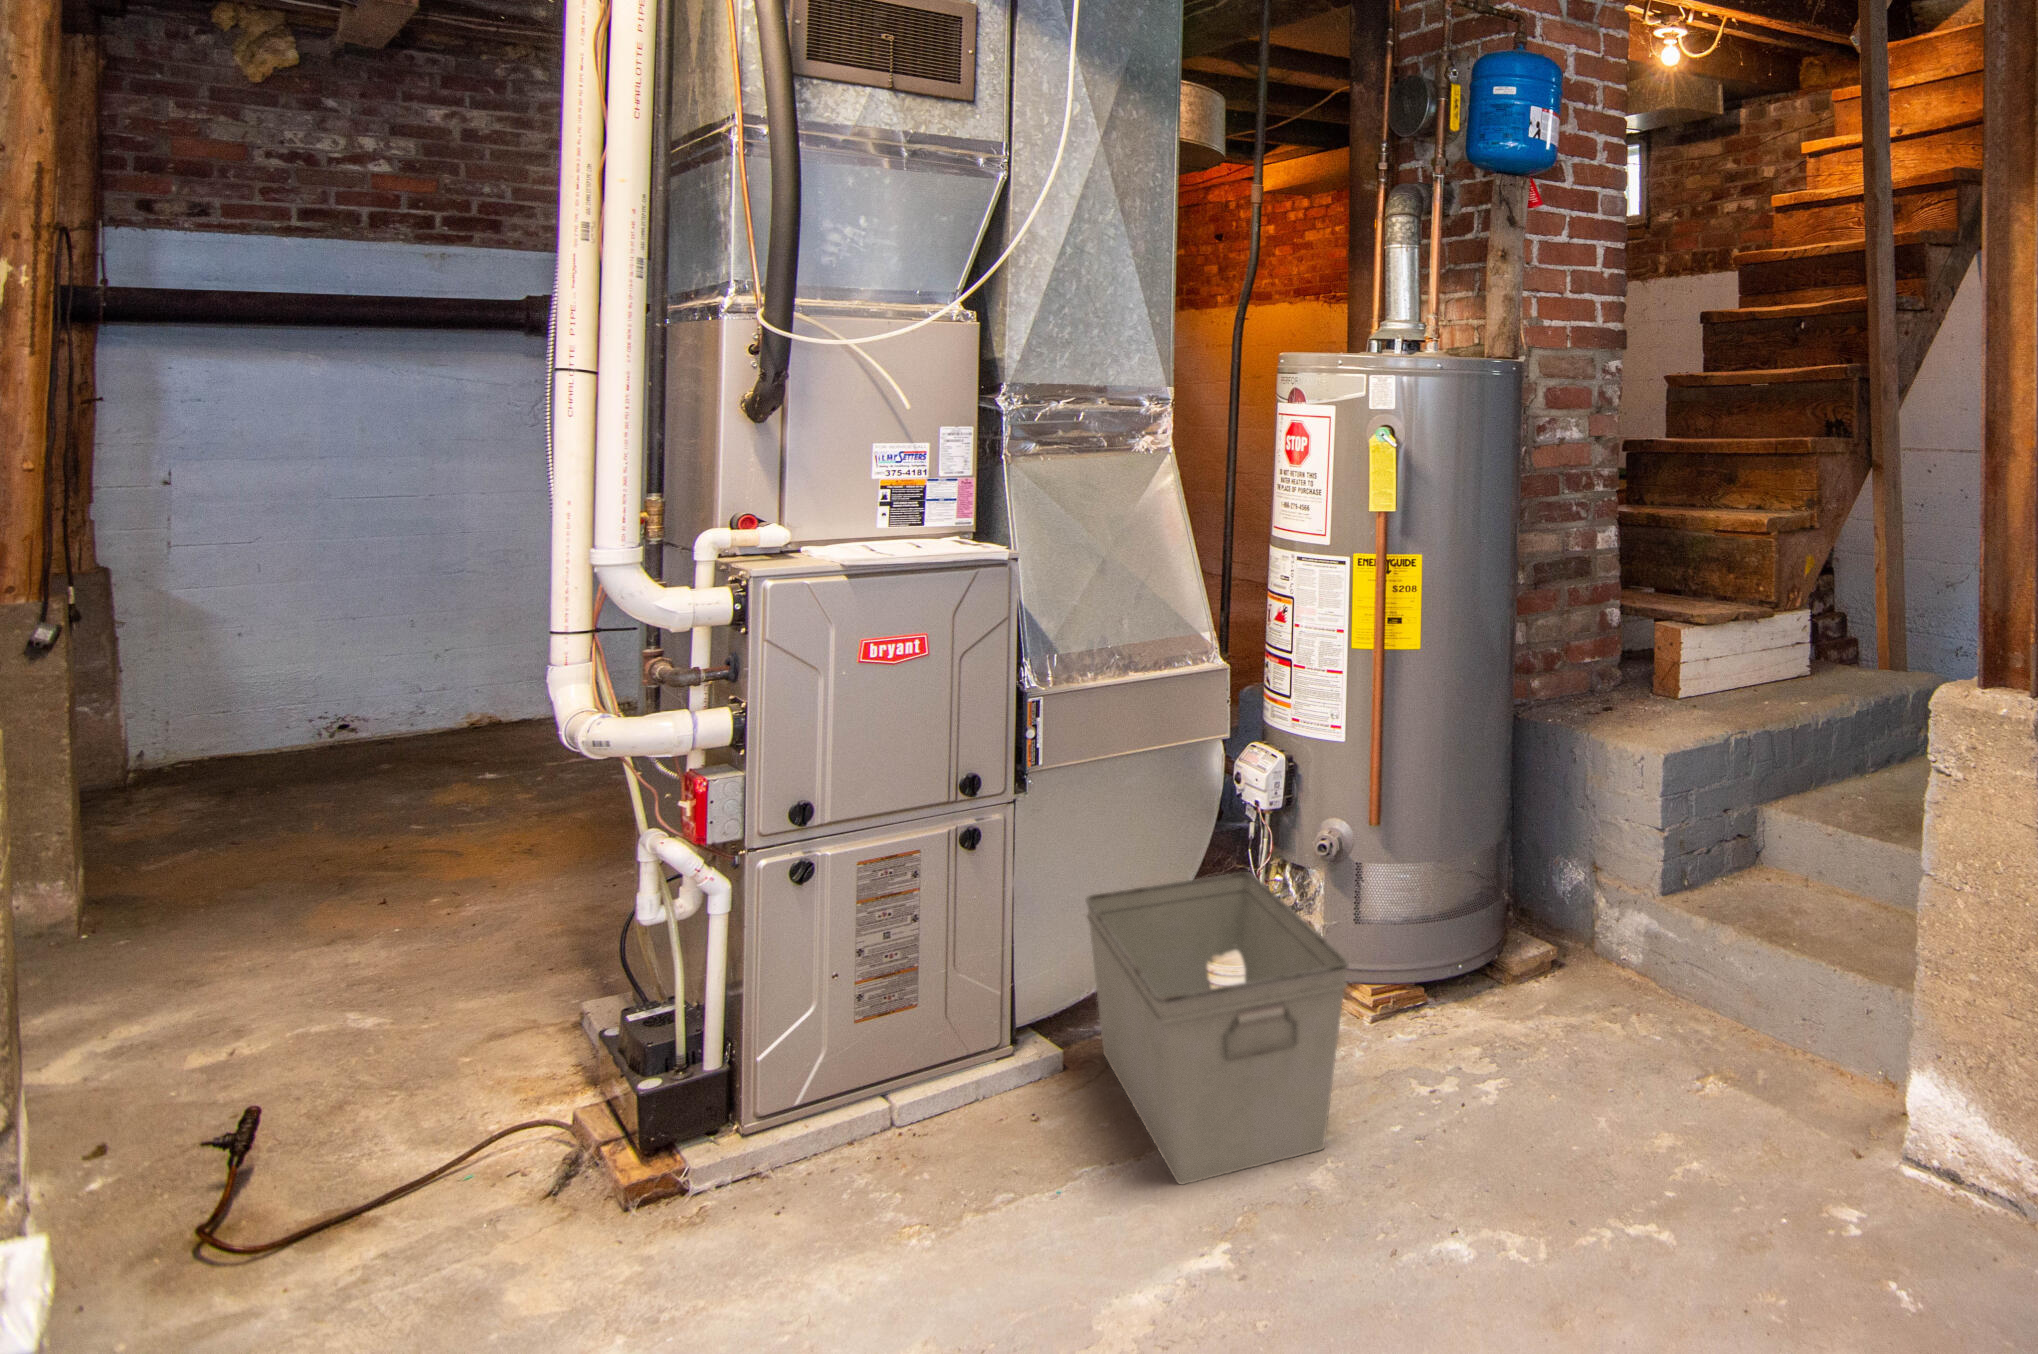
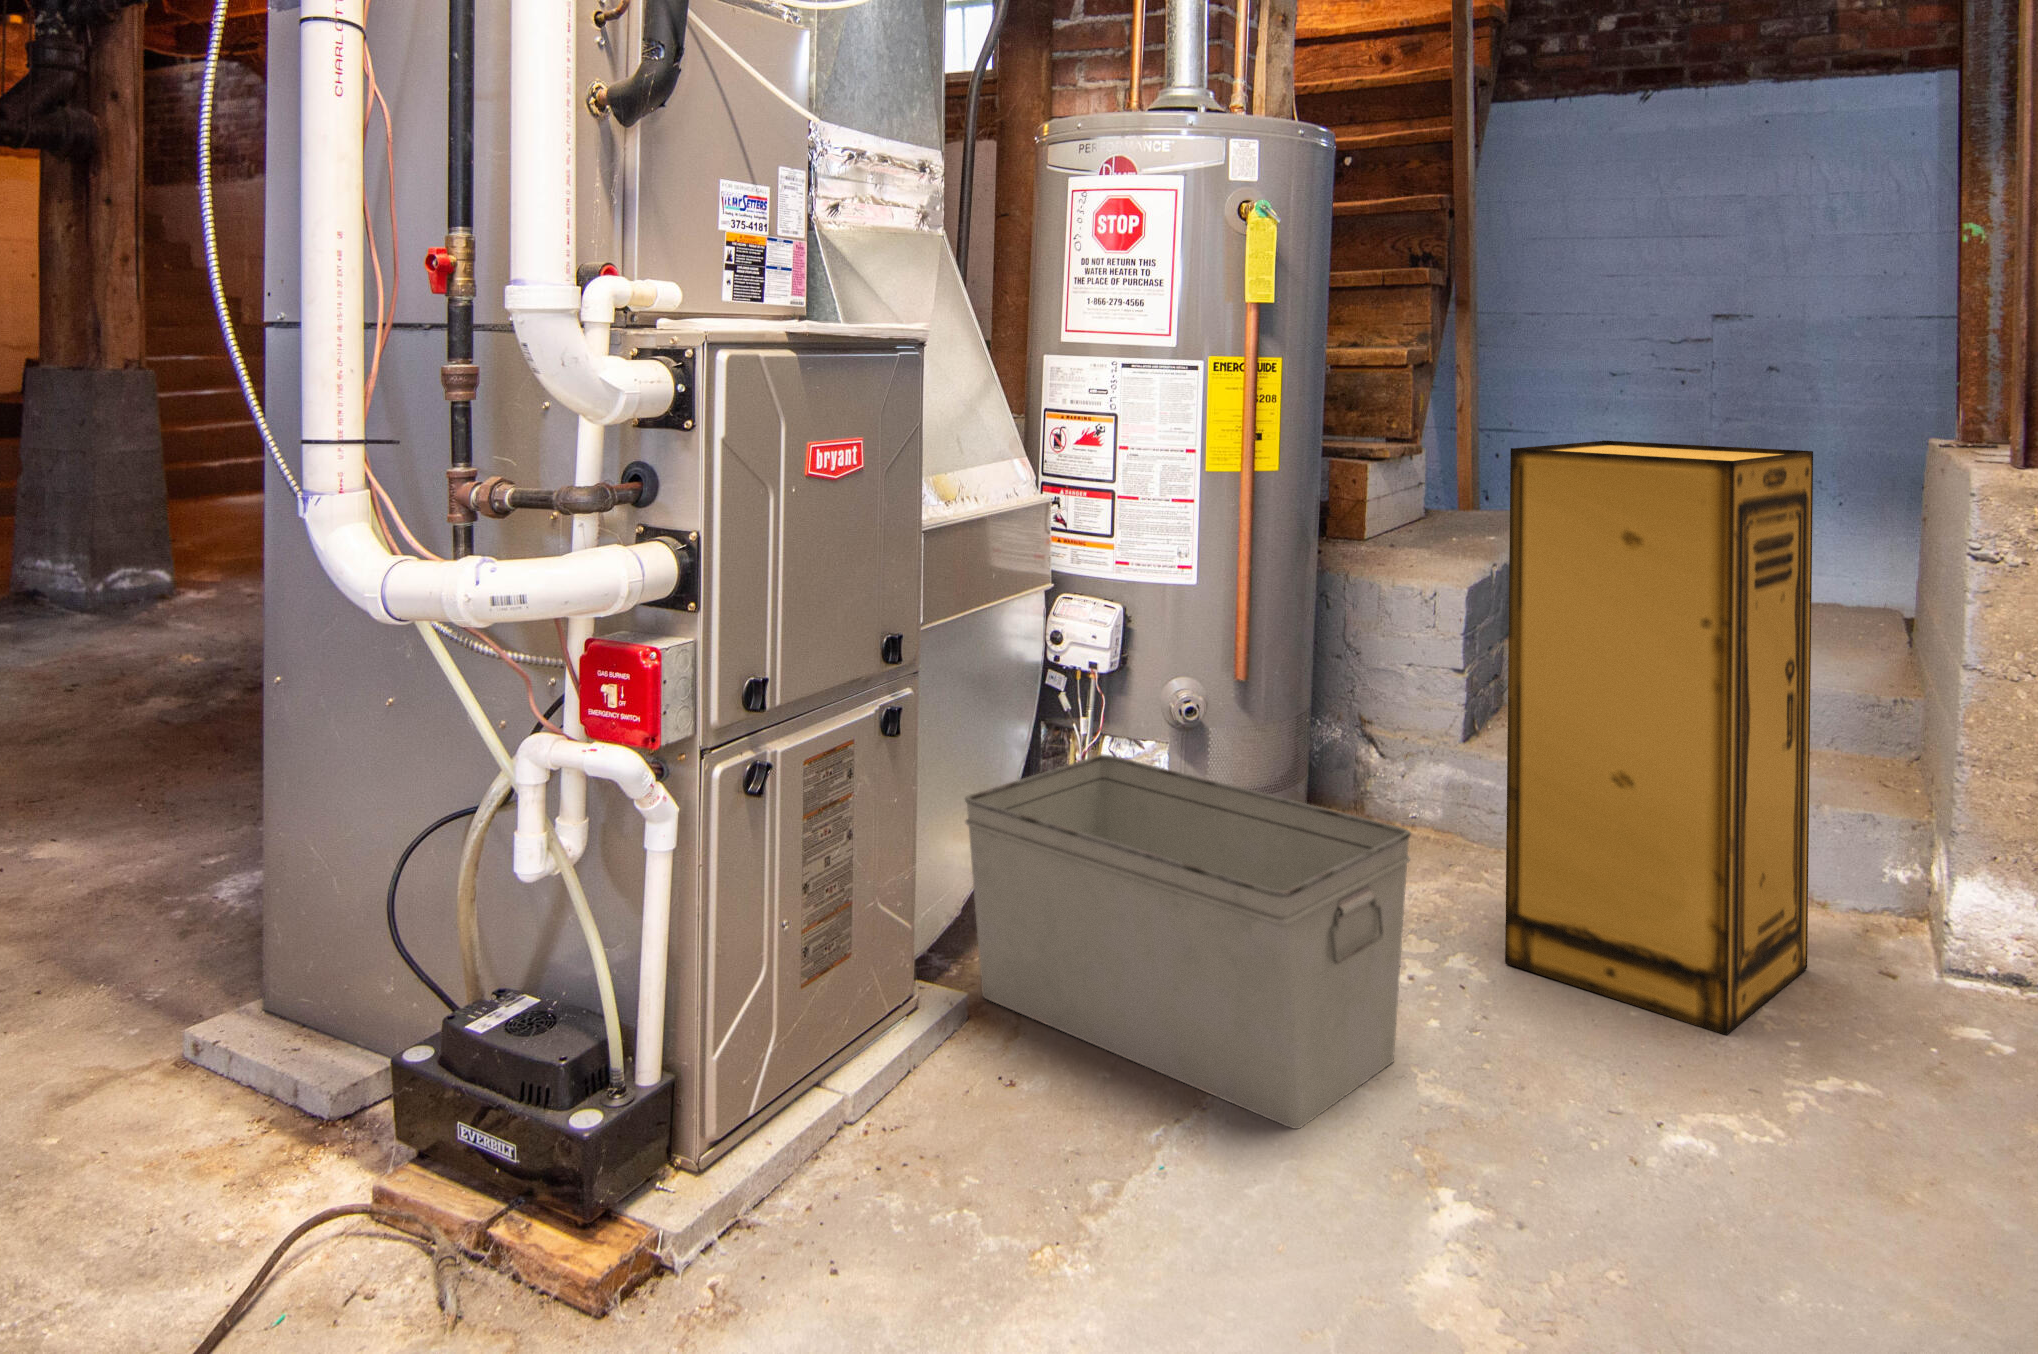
storage cabinet: none [1530,636,1788,1177] -> present [1505,440,1813,1035]

